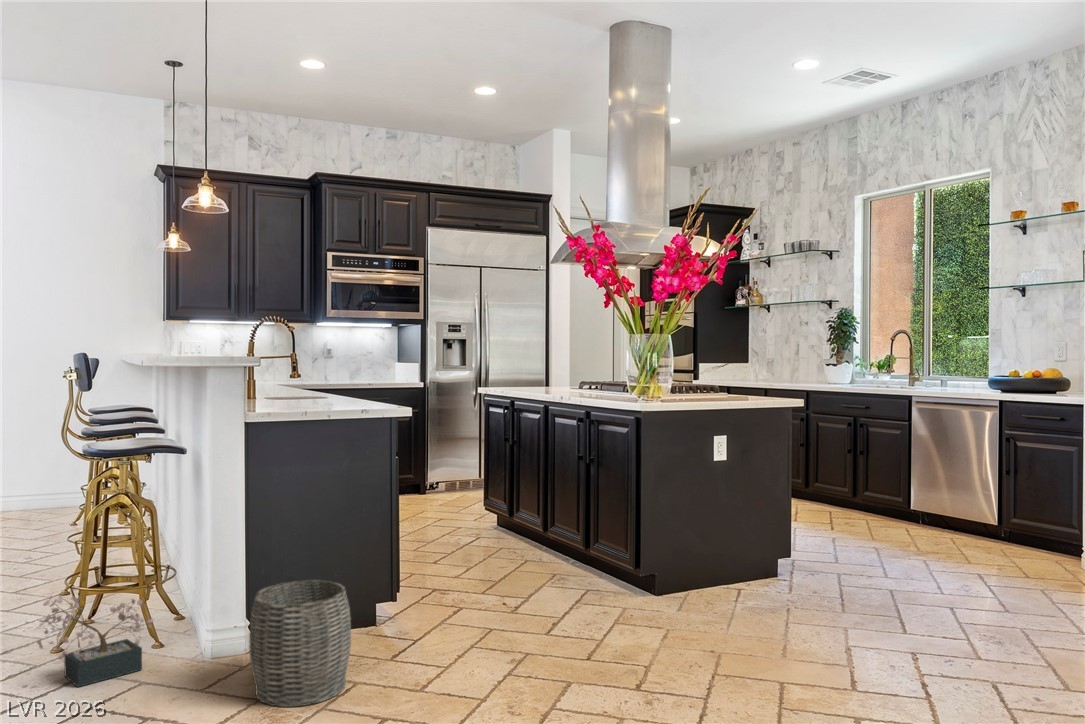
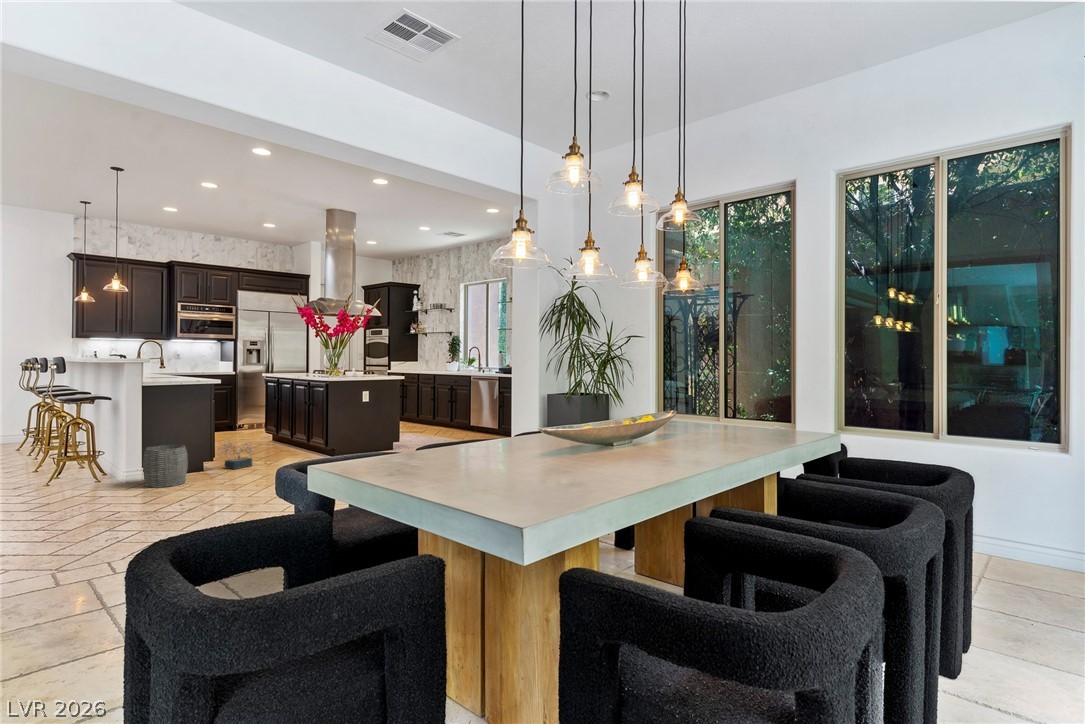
decorative plant: present [37,596,154,687] -> present [218,440,253,469]

